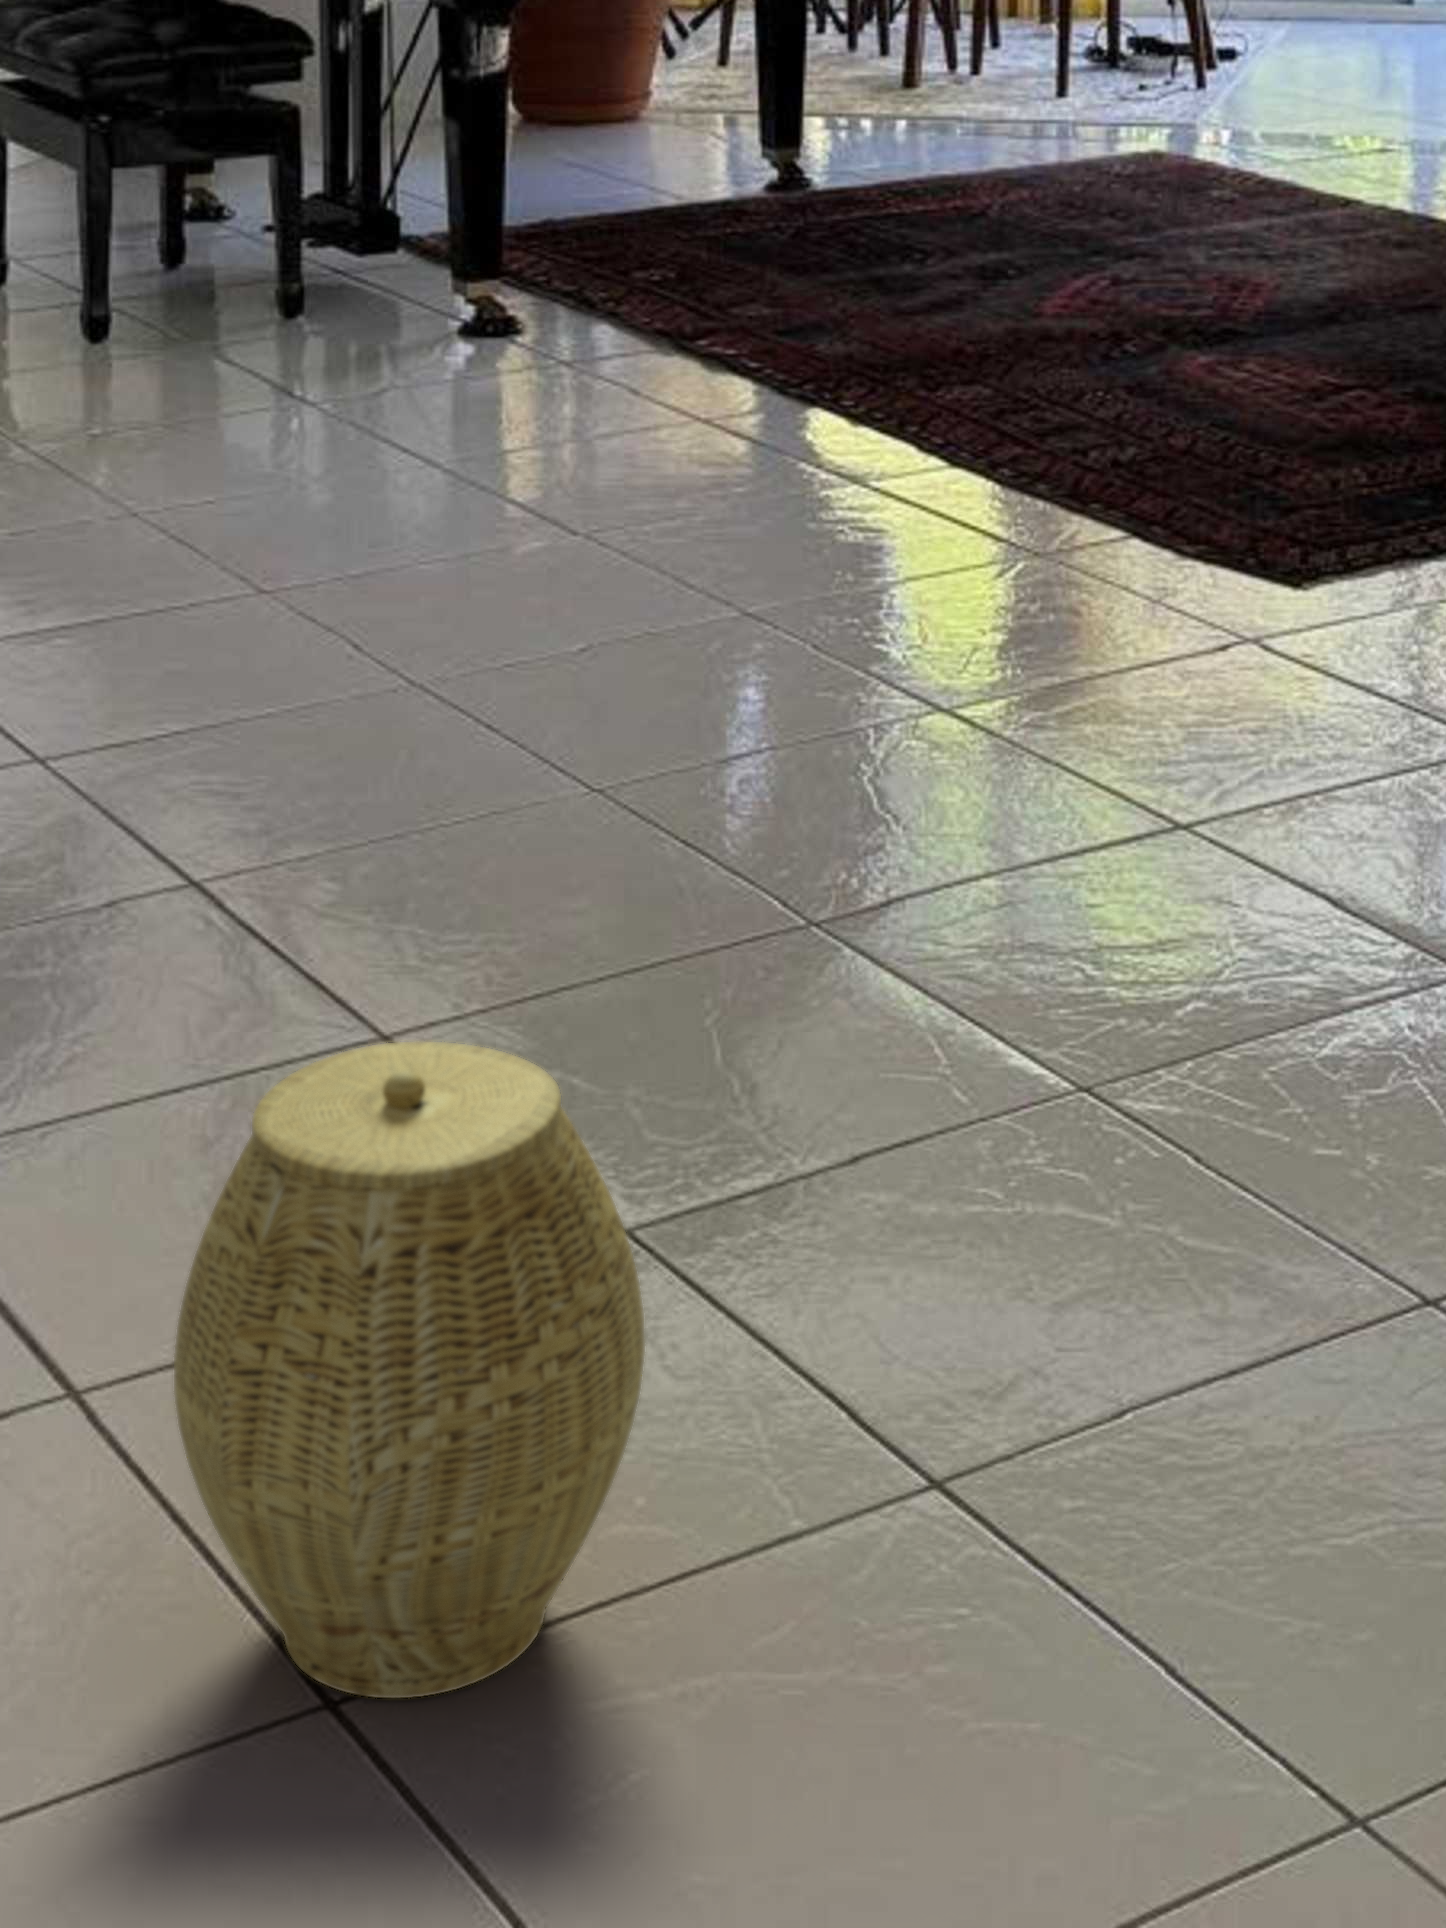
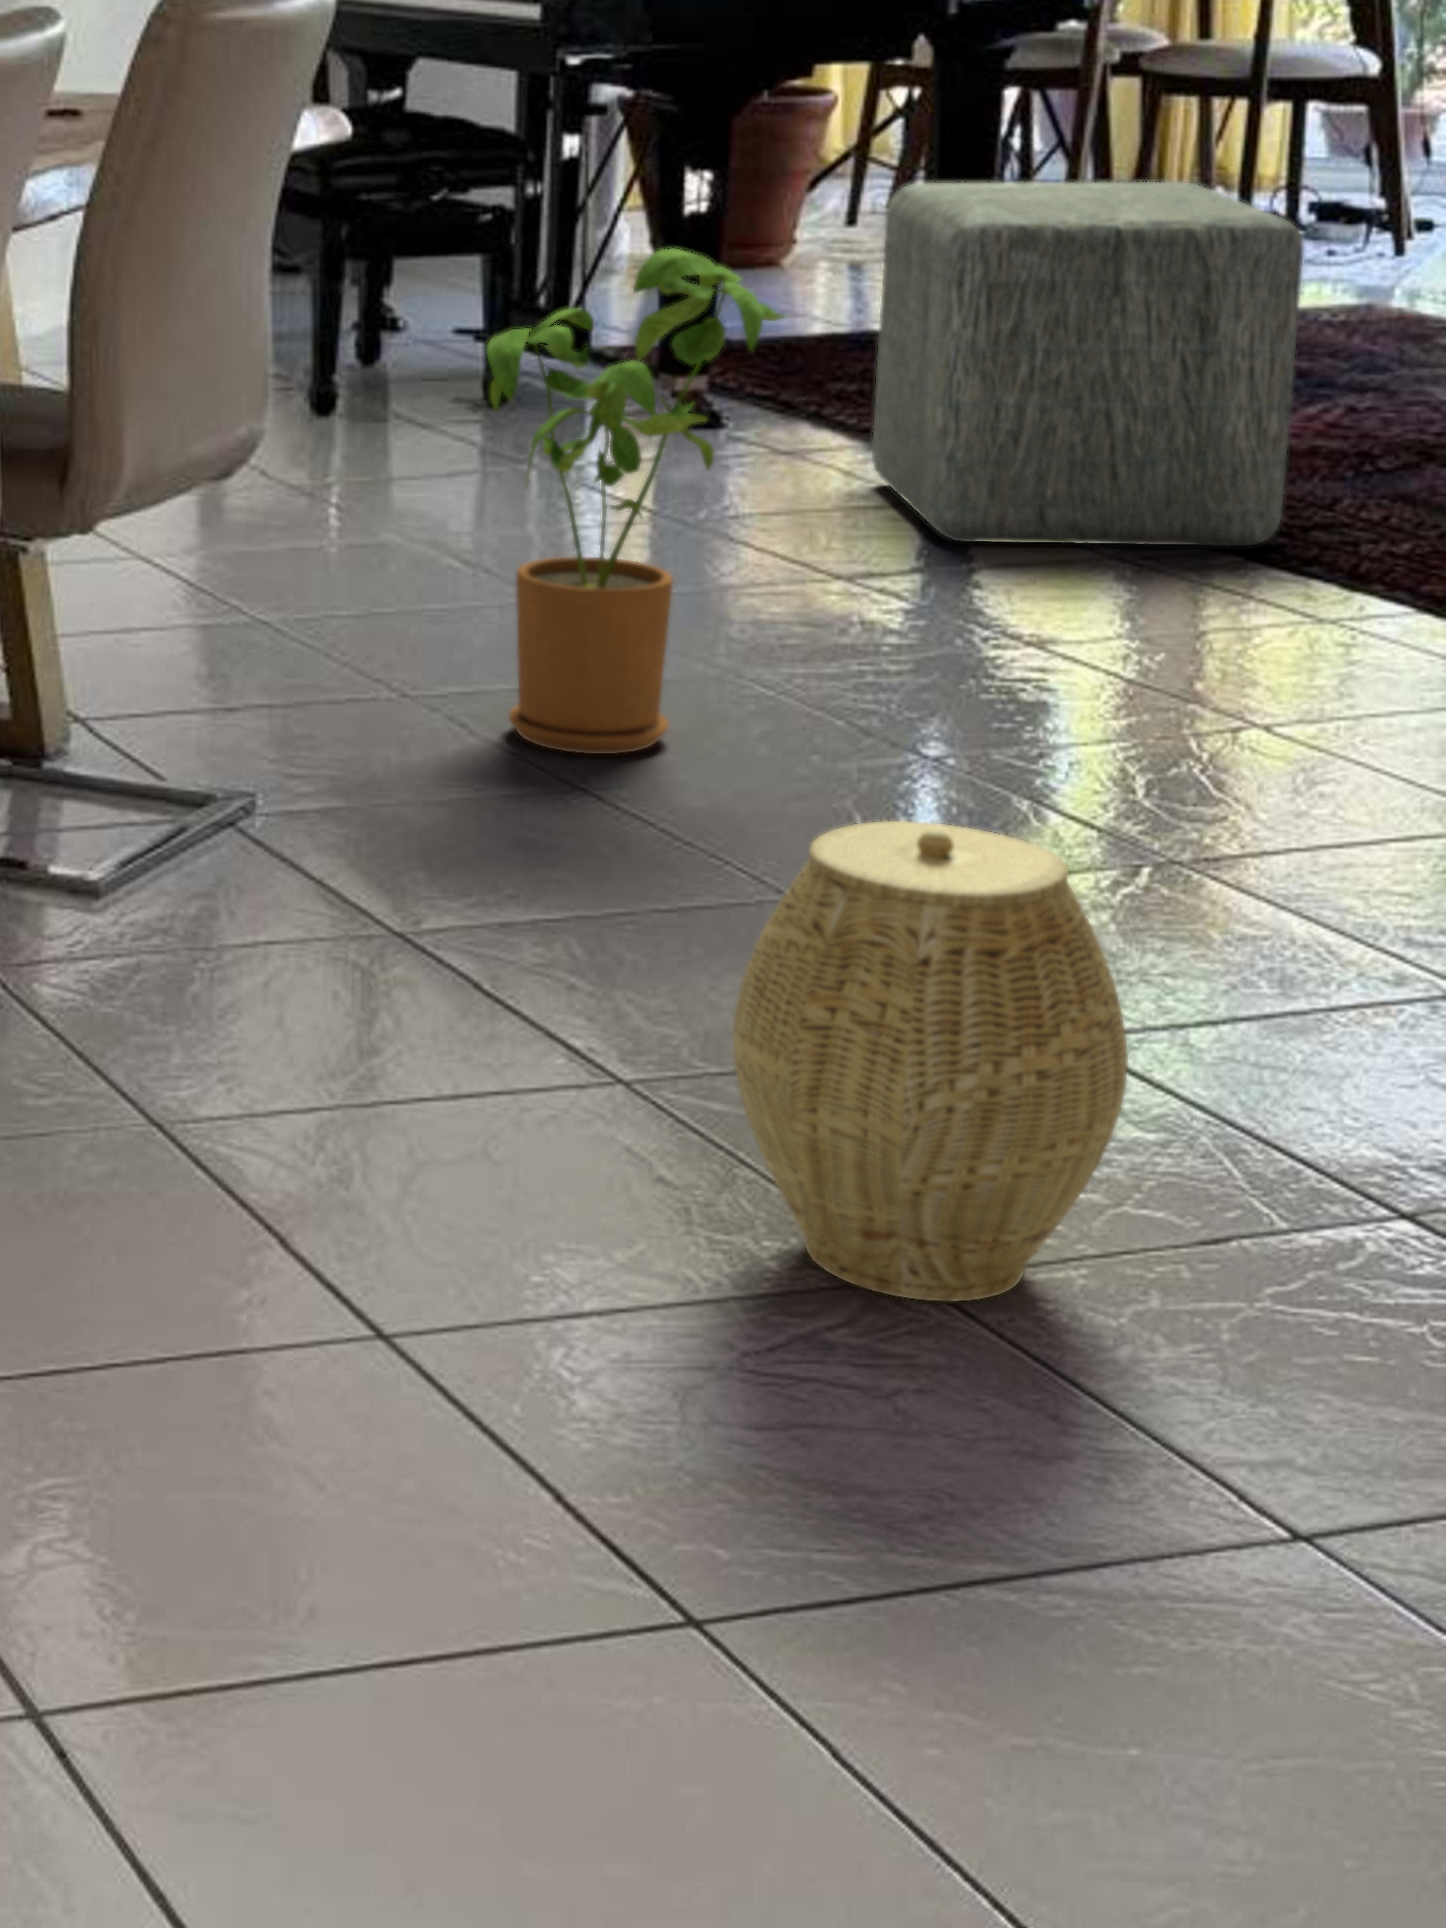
ottoman: none [654,70,1038,468] -> present [872,182,1304,546]
house plant: none [118,217,464,814] -> present [487,249,788,754]

